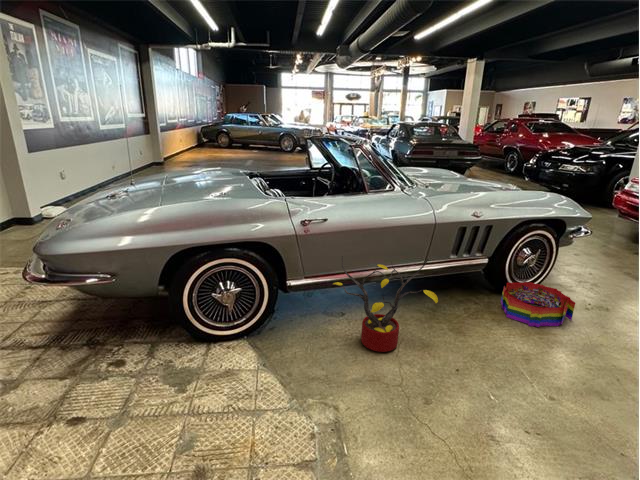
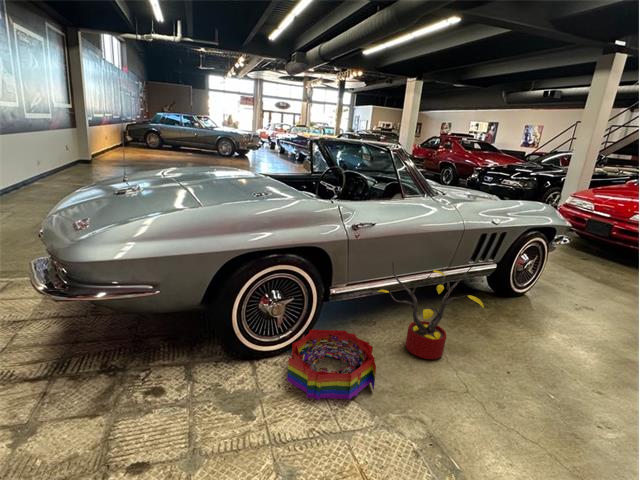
storage bin: present [501,282,575,327] -> present [287,330,376,400]

